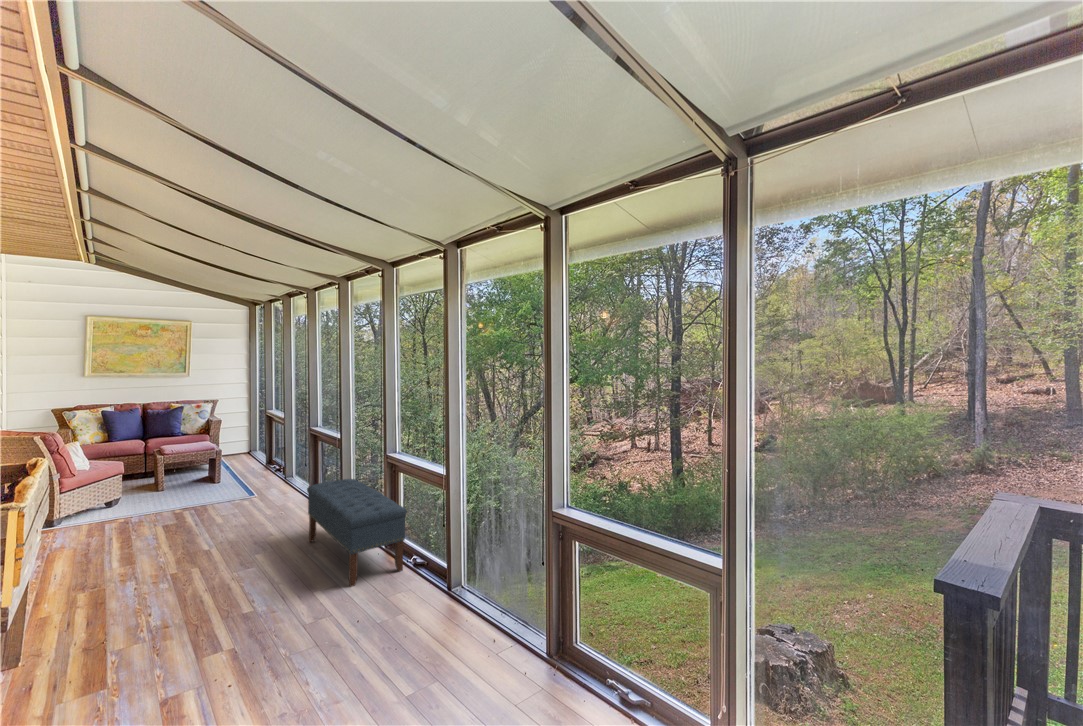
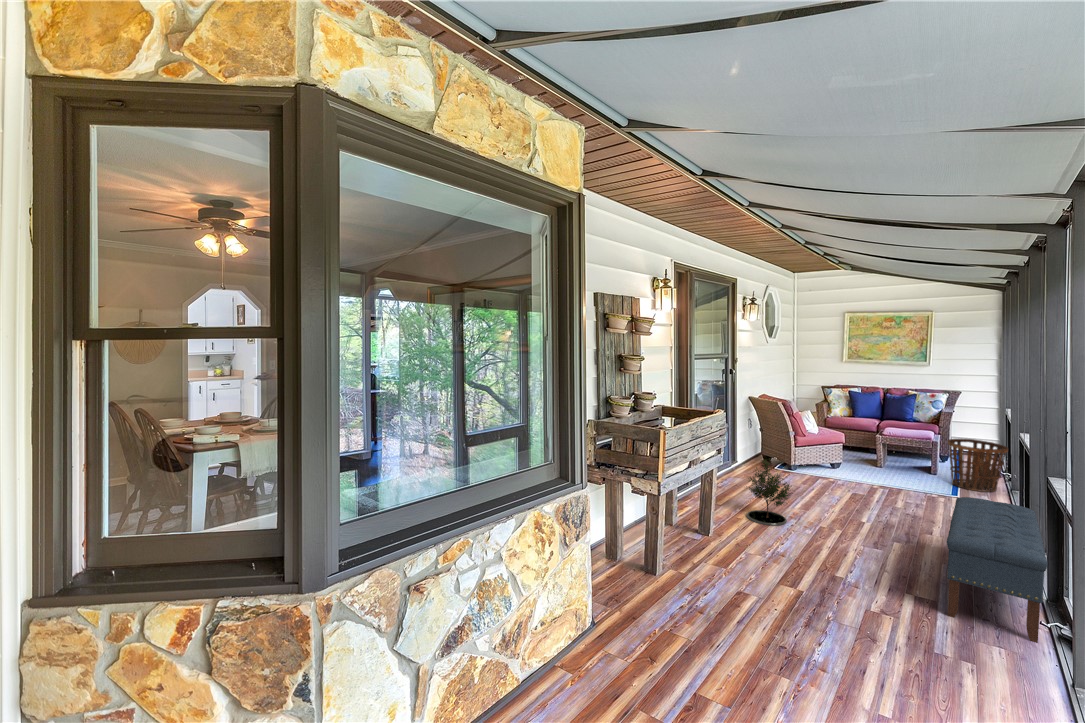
basket: none [234,439,280,485] -> present [948,439,1008,492]
potted tree: none [45,506,137,615] -> present [746,458,792,526]

